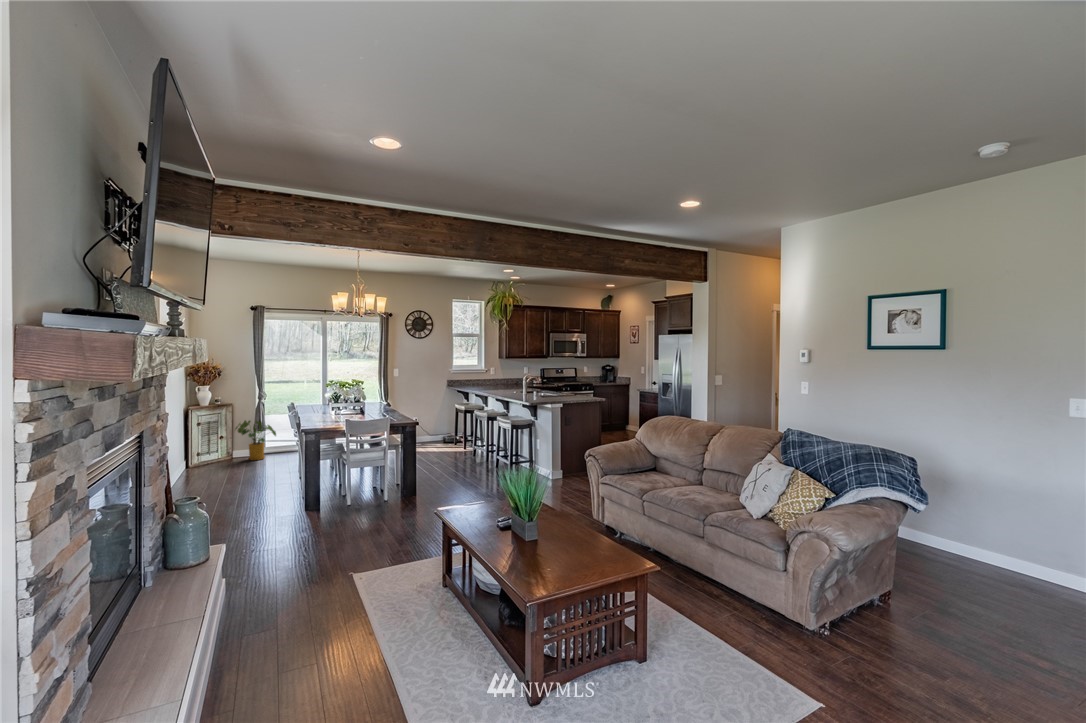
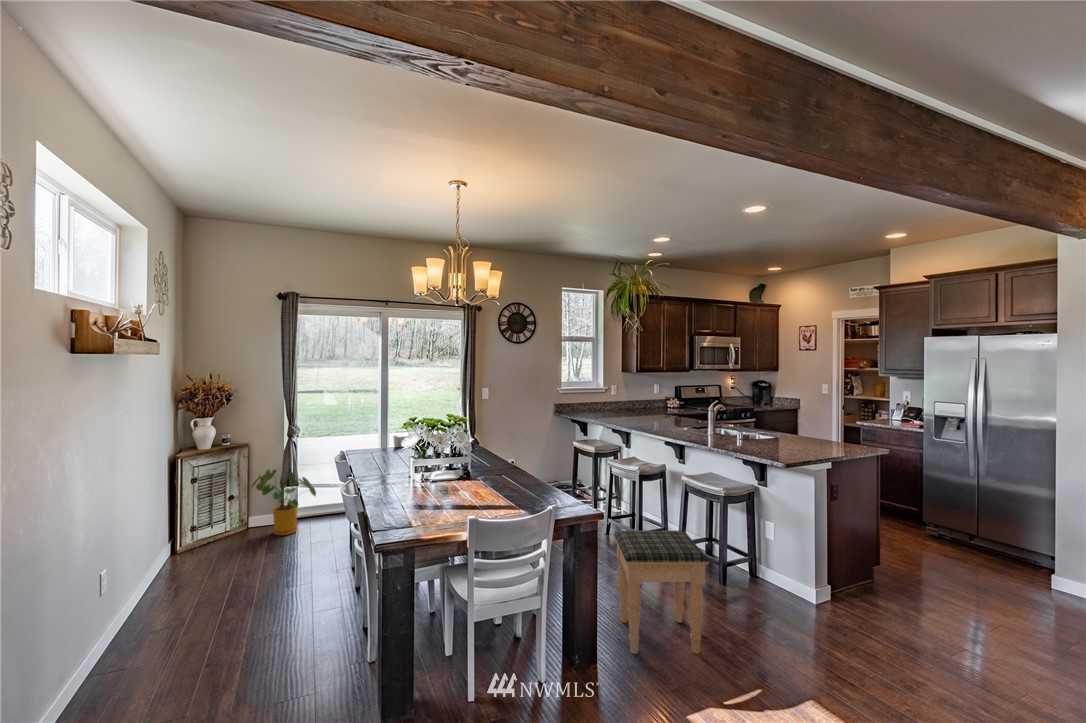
footstool: none [427,442,472,498] -> present [615,531,708,654]

